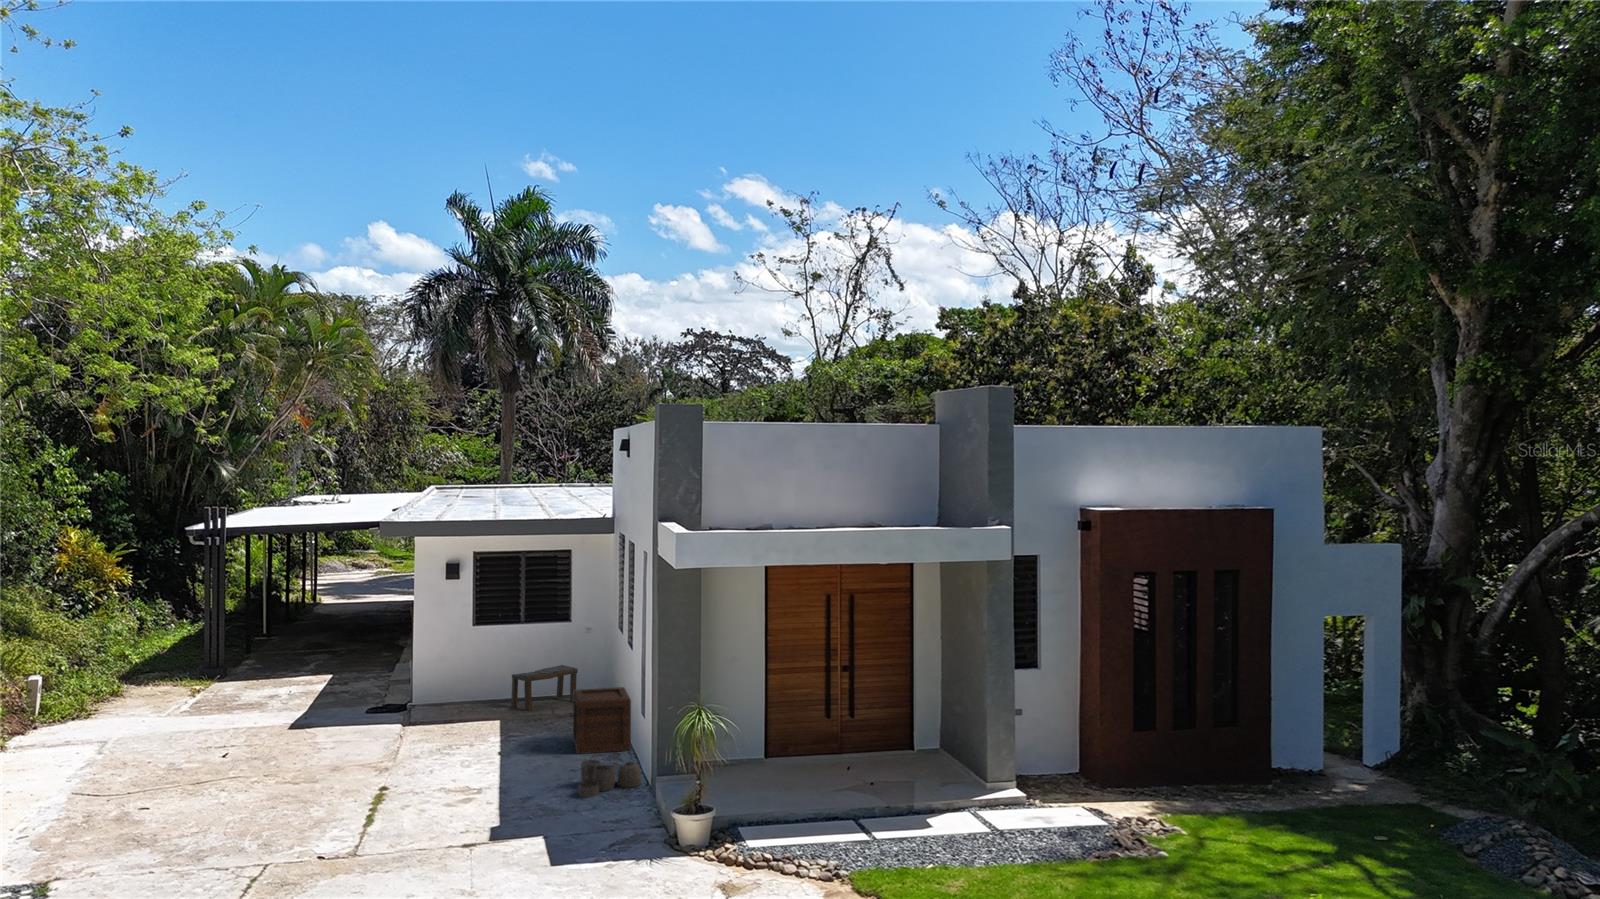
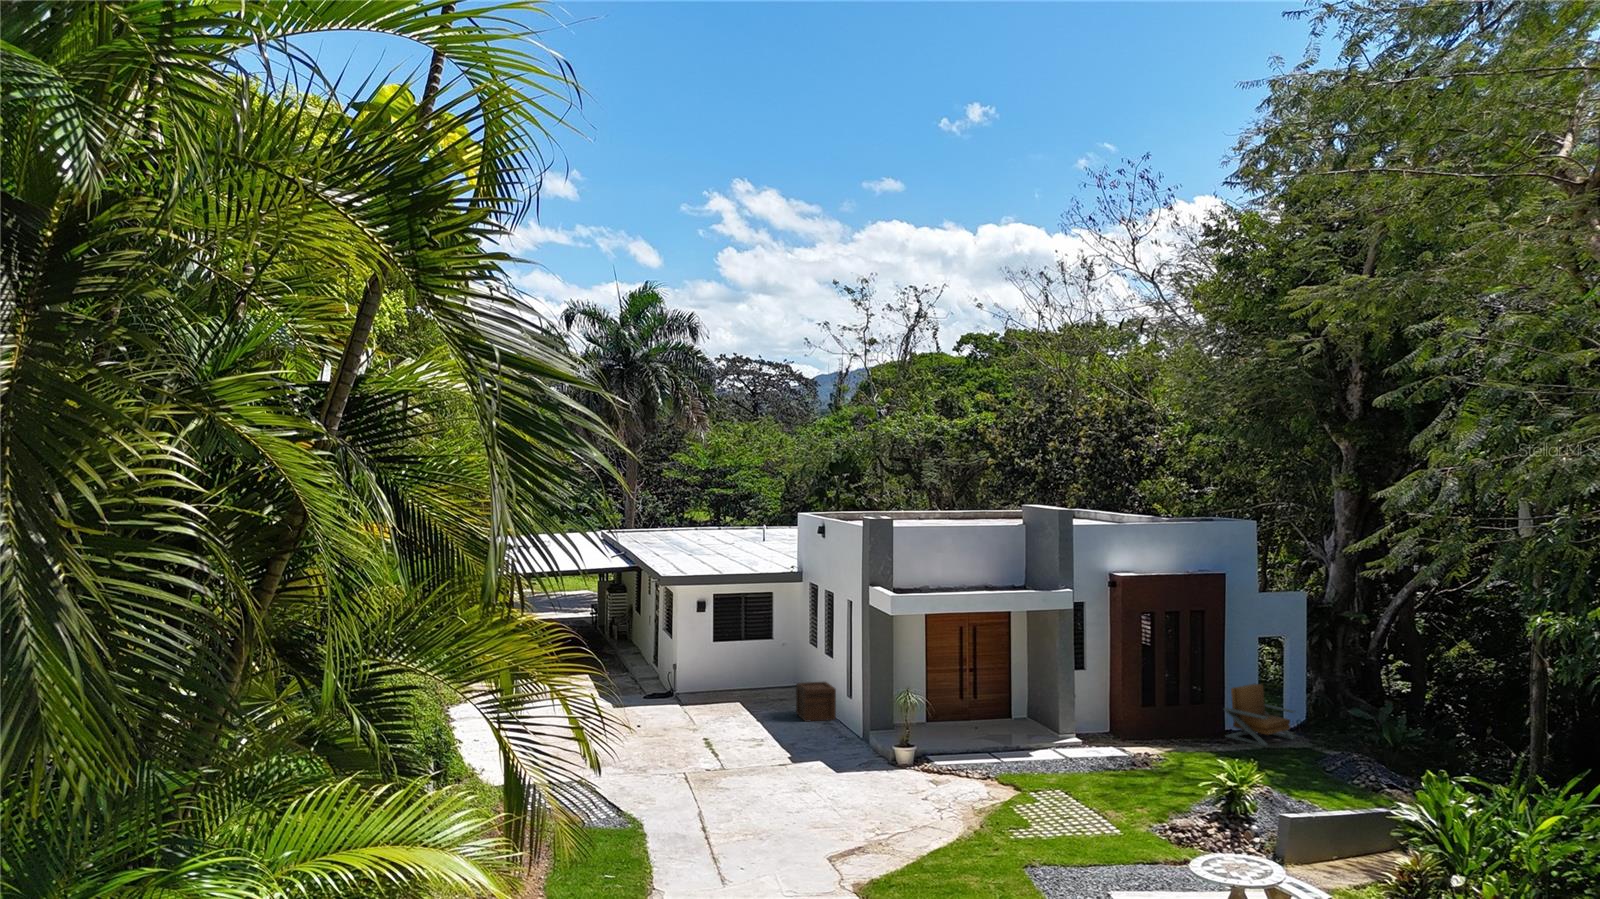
bench: present [511,665,578,711] -> none [739,668,779,698]
lounge chair: none [1270,691,1392,801] -> present [1224,684,1295,746]
woven basket: present [578,760,641,798] -> none [820,721,856,744]

